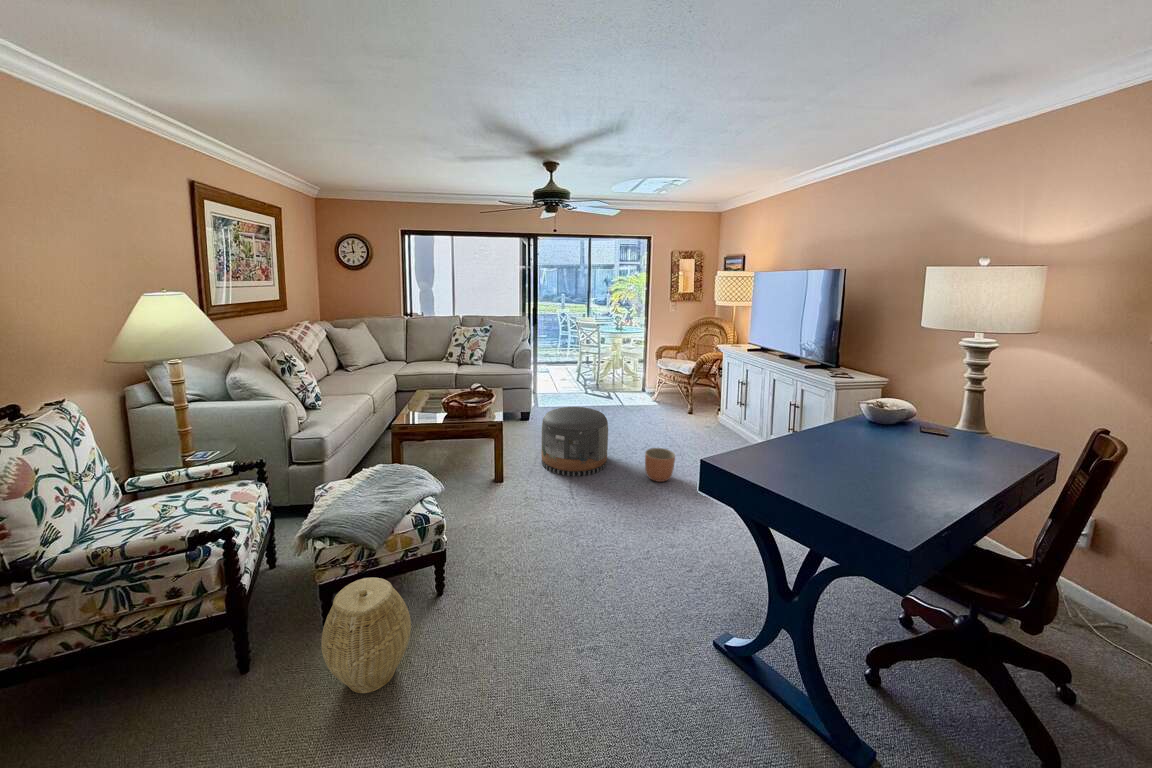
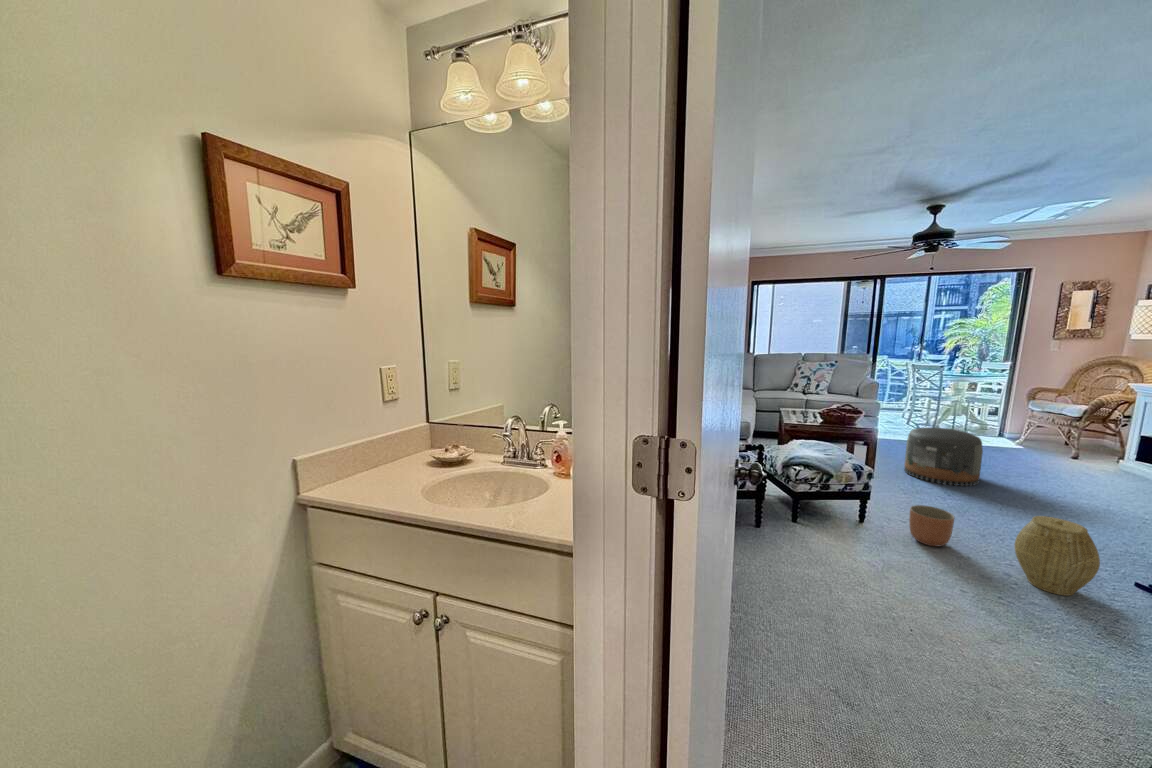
planter: present [645,448,675,482] -> present [909,505,955,546]
woven basket: present [321,578,411,693] -> present [1014,516,1100,596]

